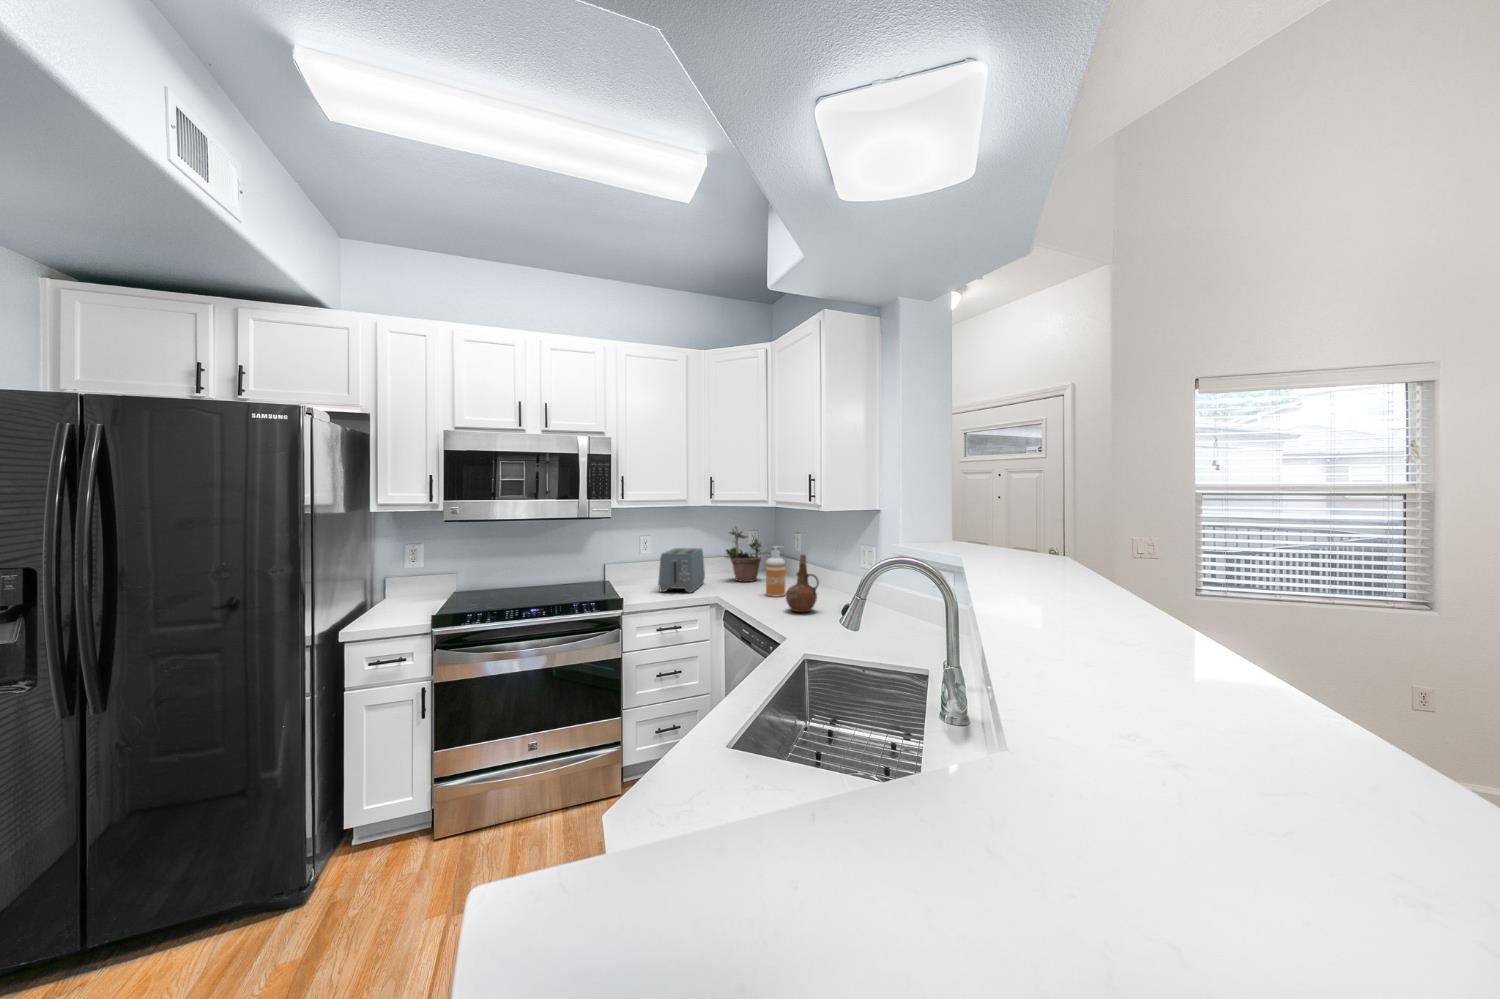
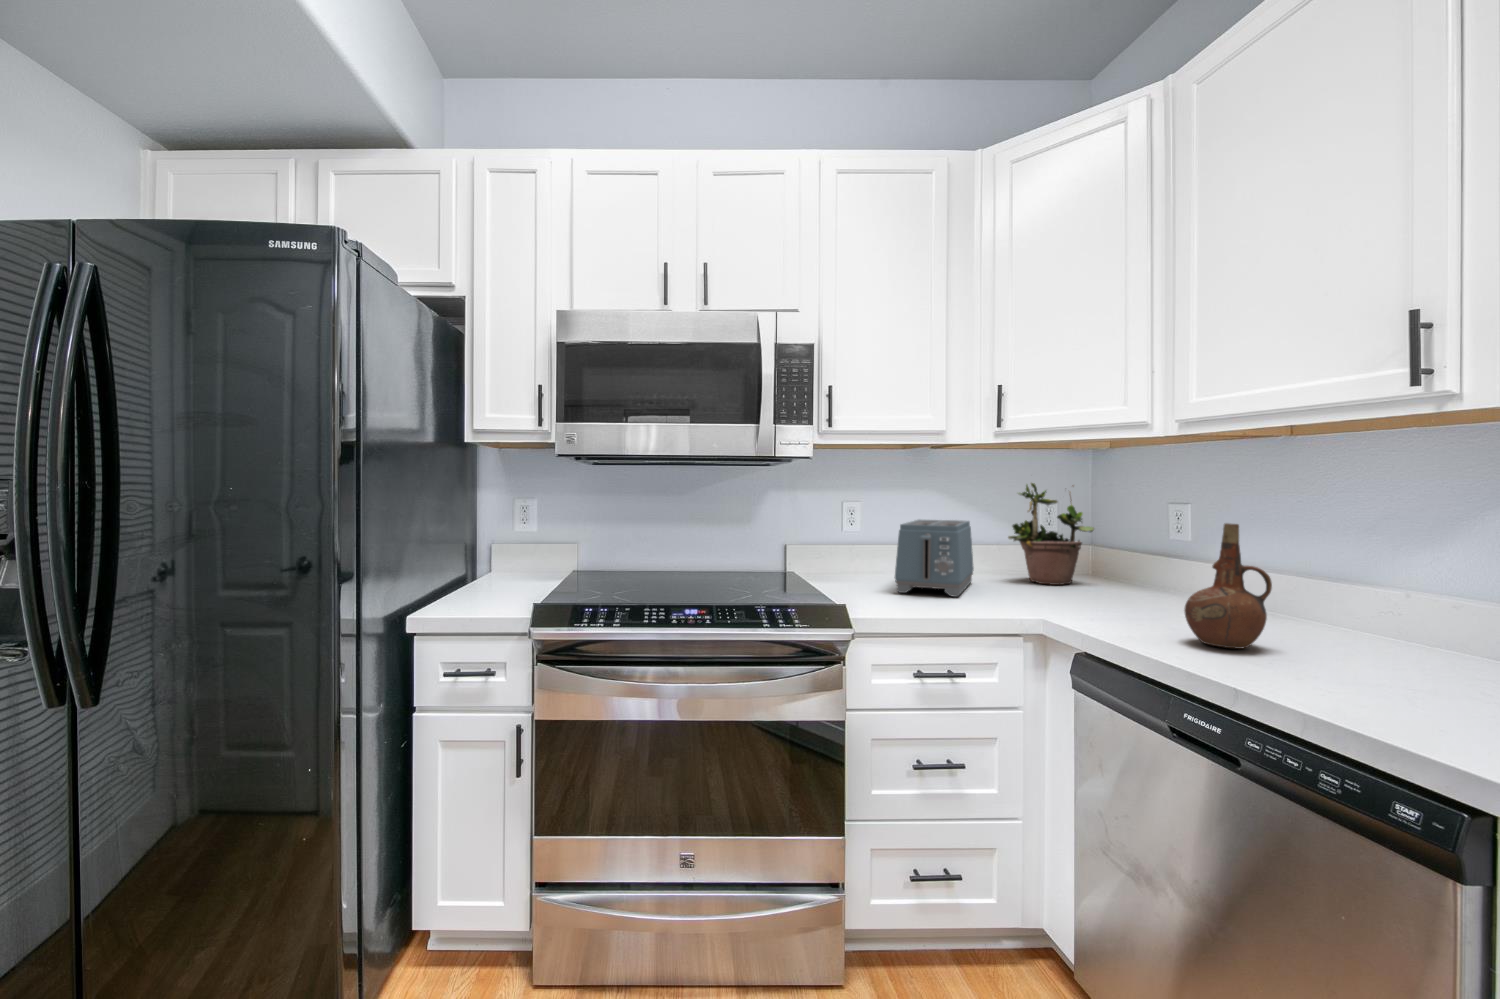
soap dispenser: present [766,546,785,597] -> none [1111,513,1157,613]

